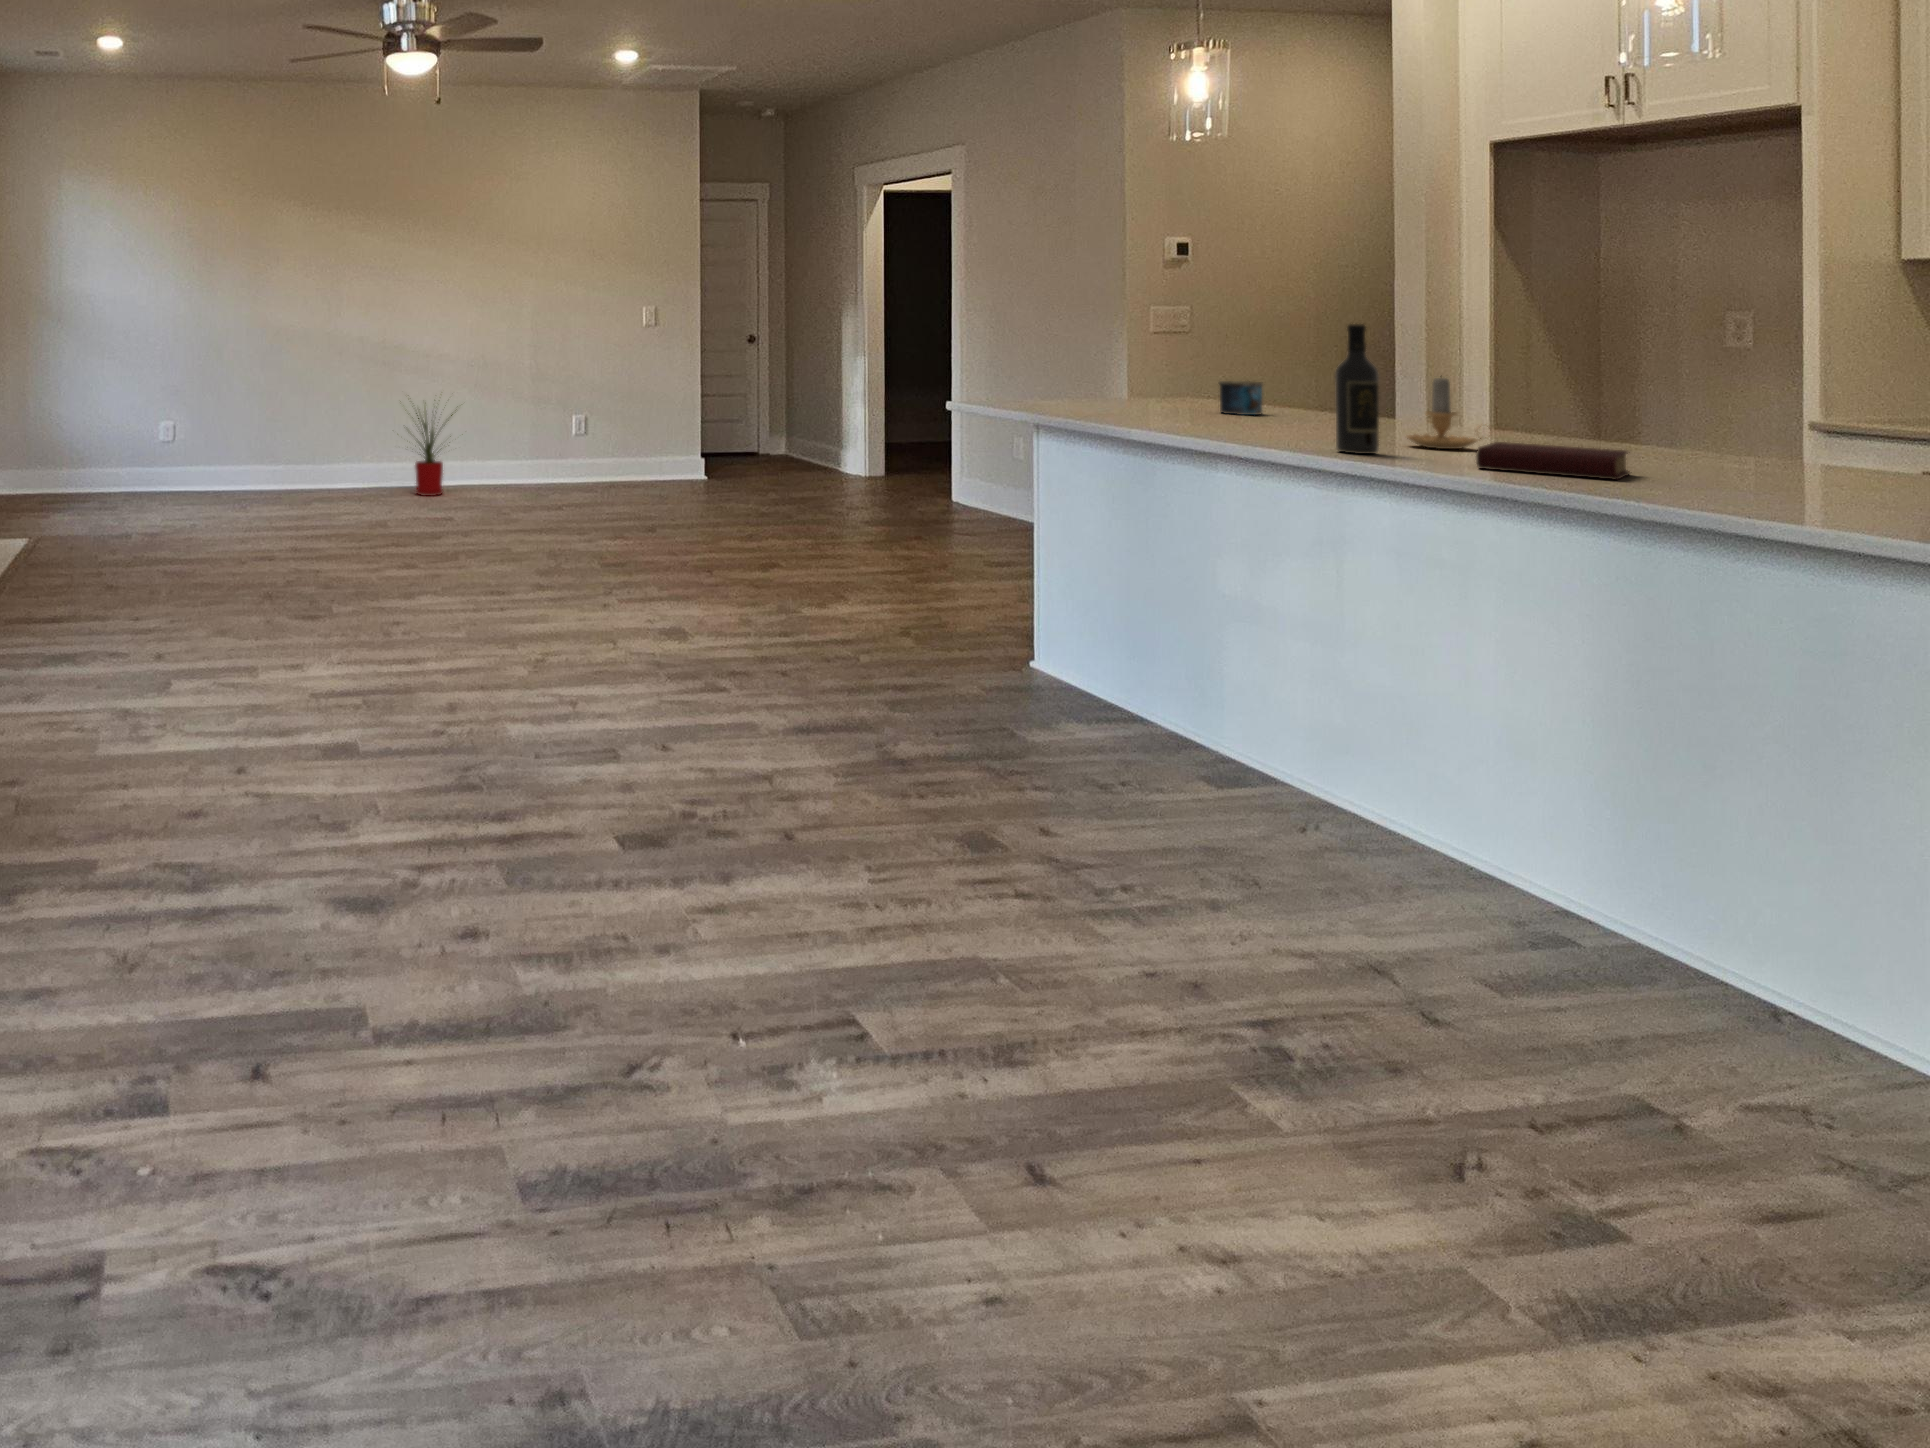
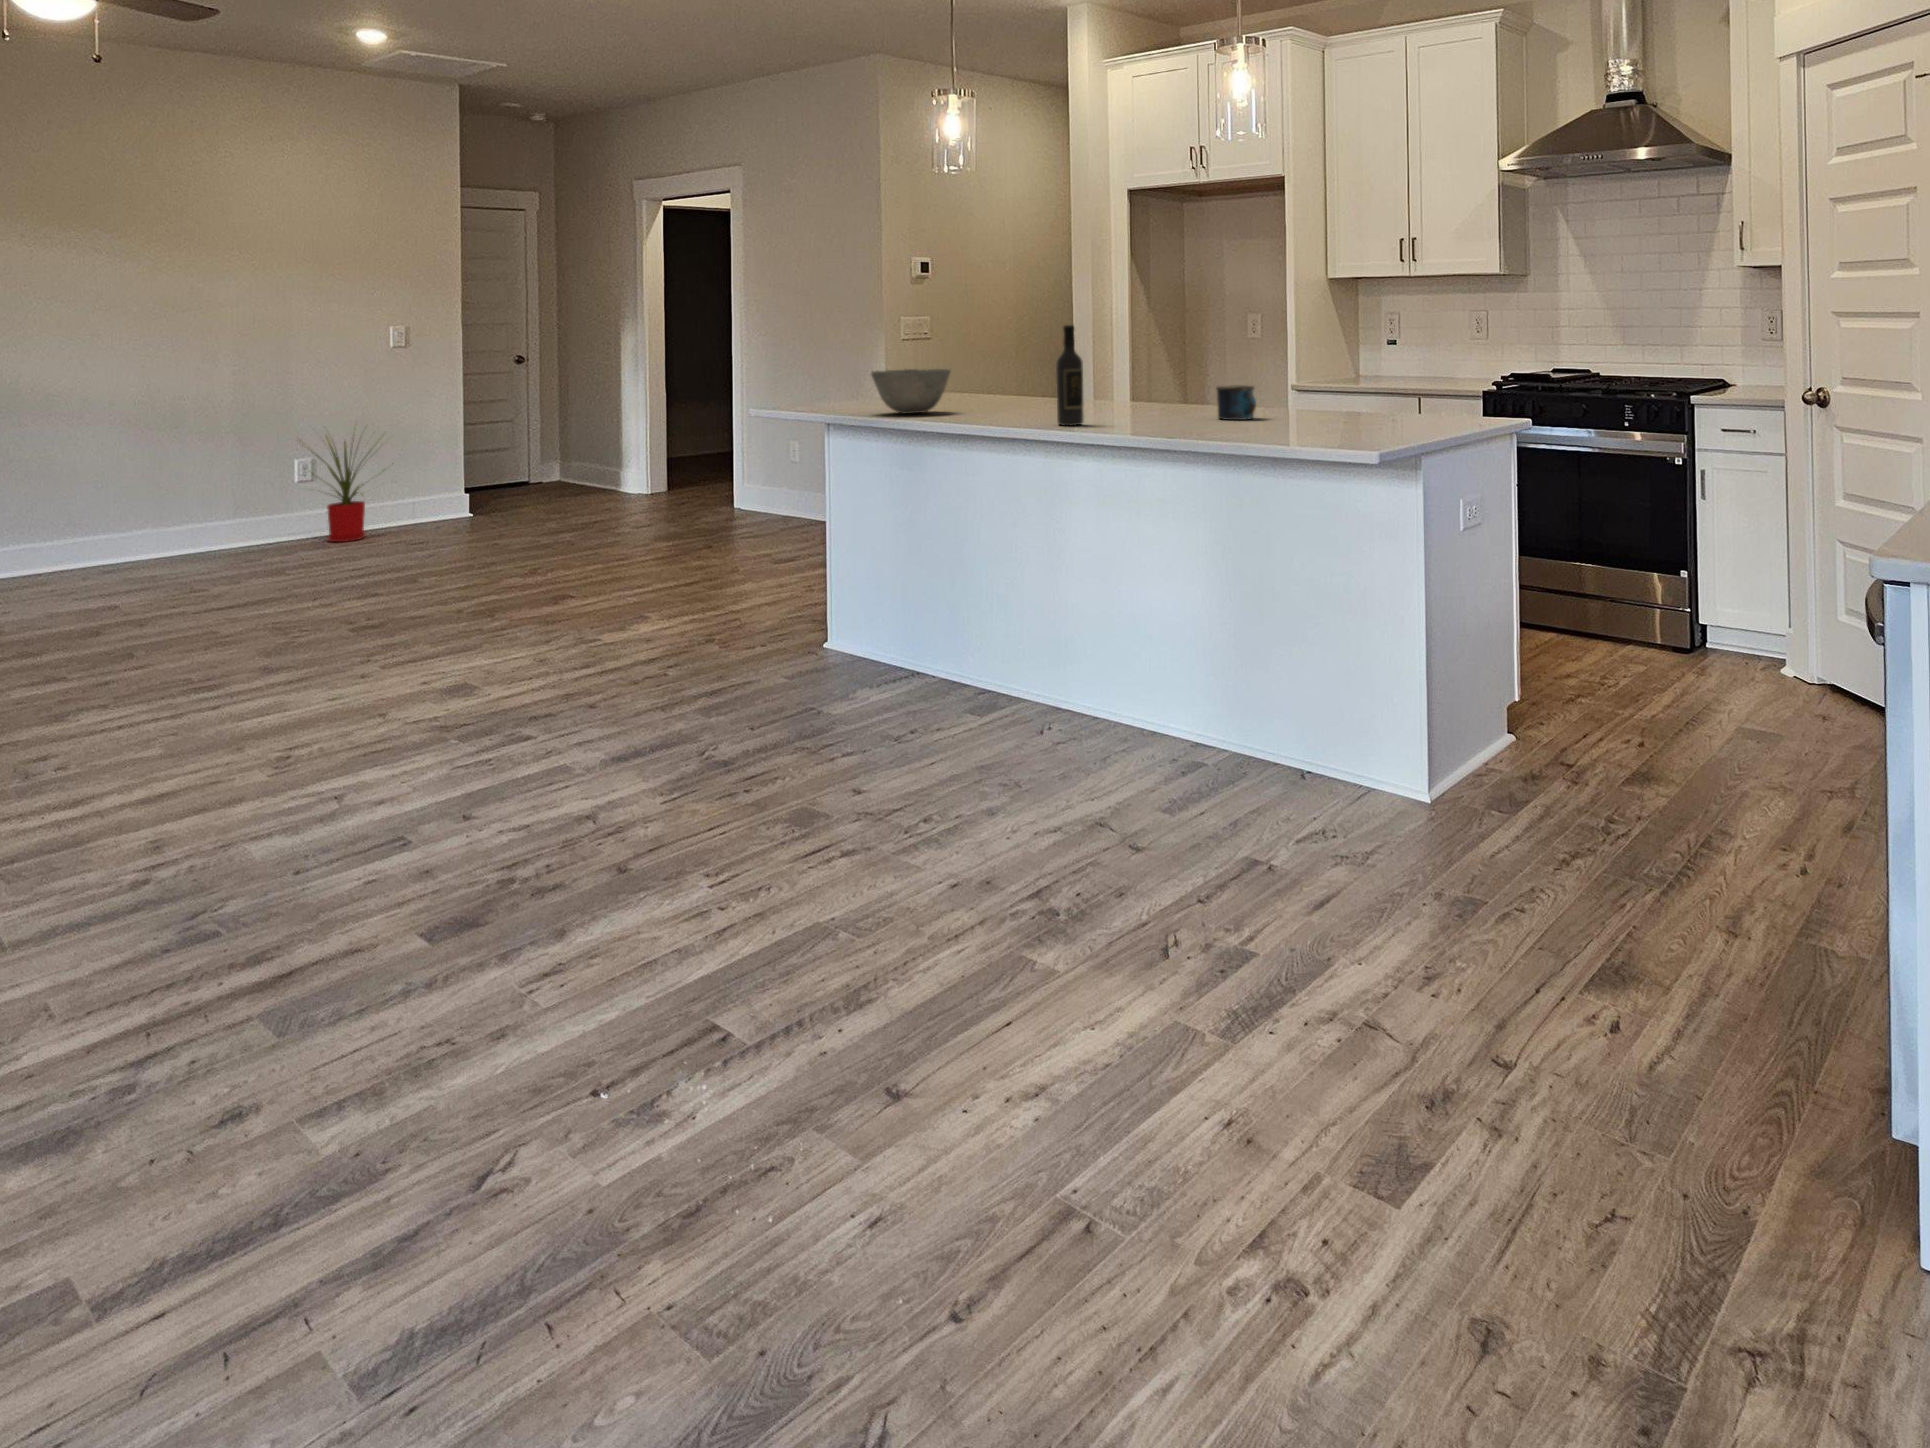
bowl: none [1084,369,1189,421] -> present [871,369,950,414]
candle: present [1407,378,1488,449] -> none [1096,362,1145,418]
mug: present [1219,381,1263,415] -> present [1216,385,1256,420]
house plant: present [415,409,457,496] -> present [314,434,381,542]
book: present [1476,442,1630,480] -> none [1143,409,1224,429]

